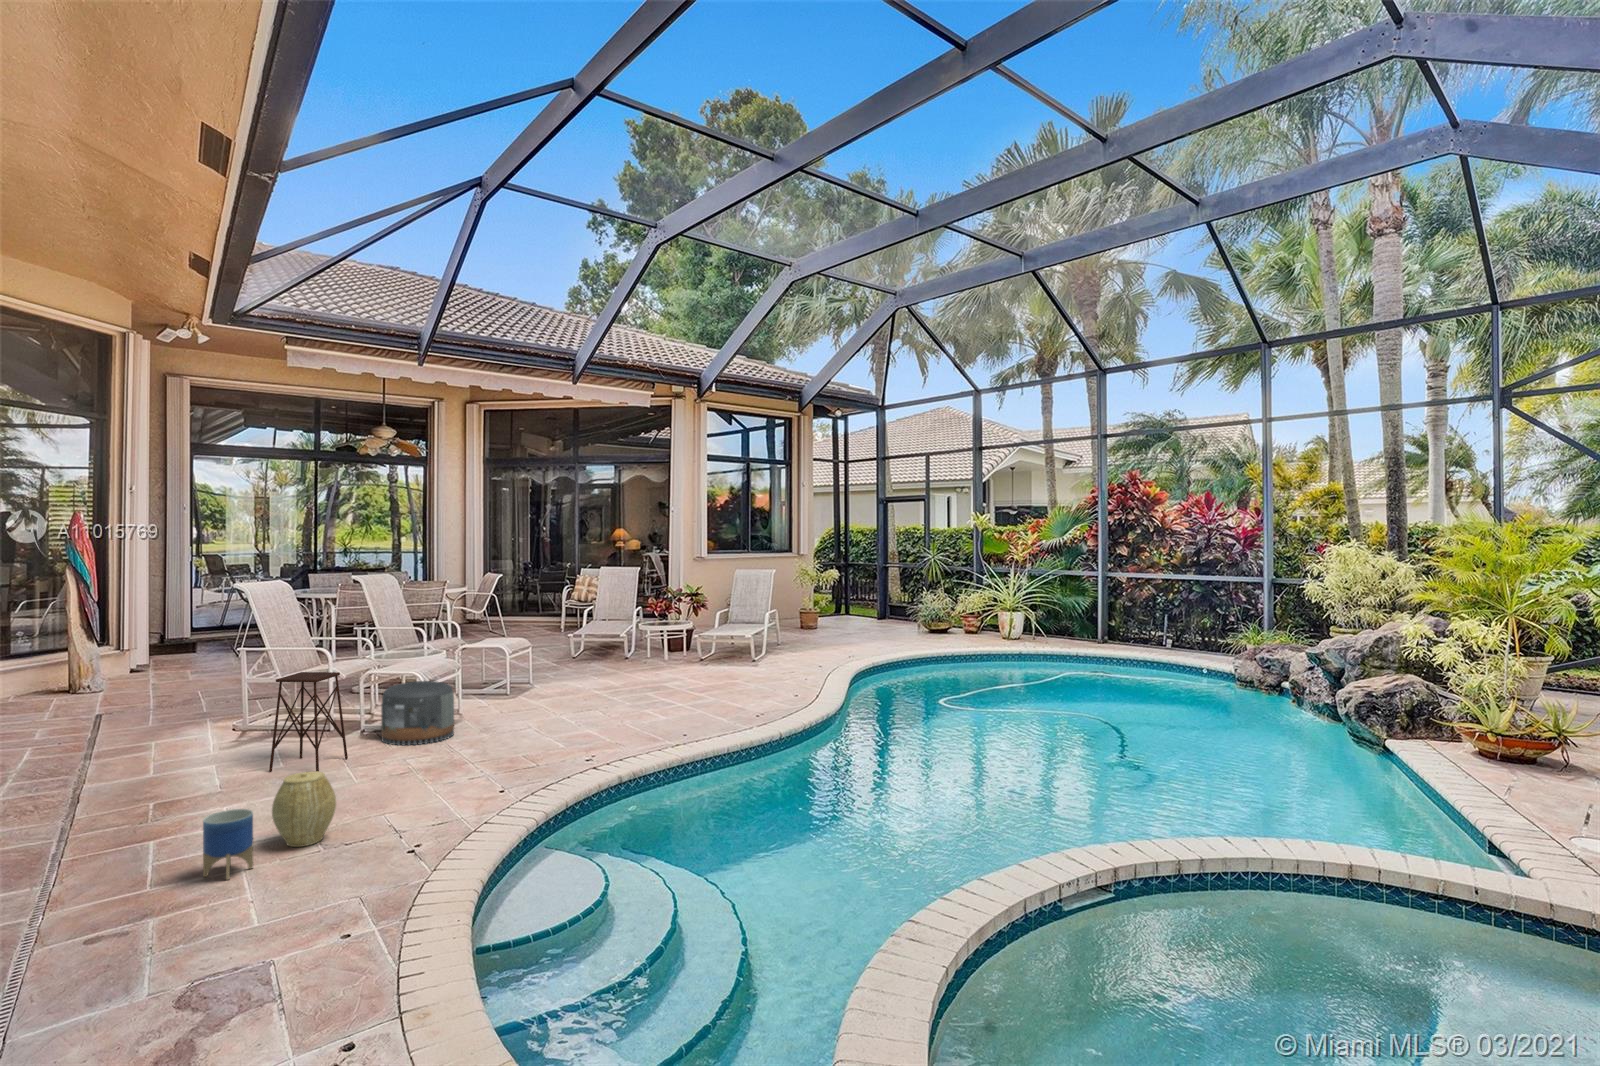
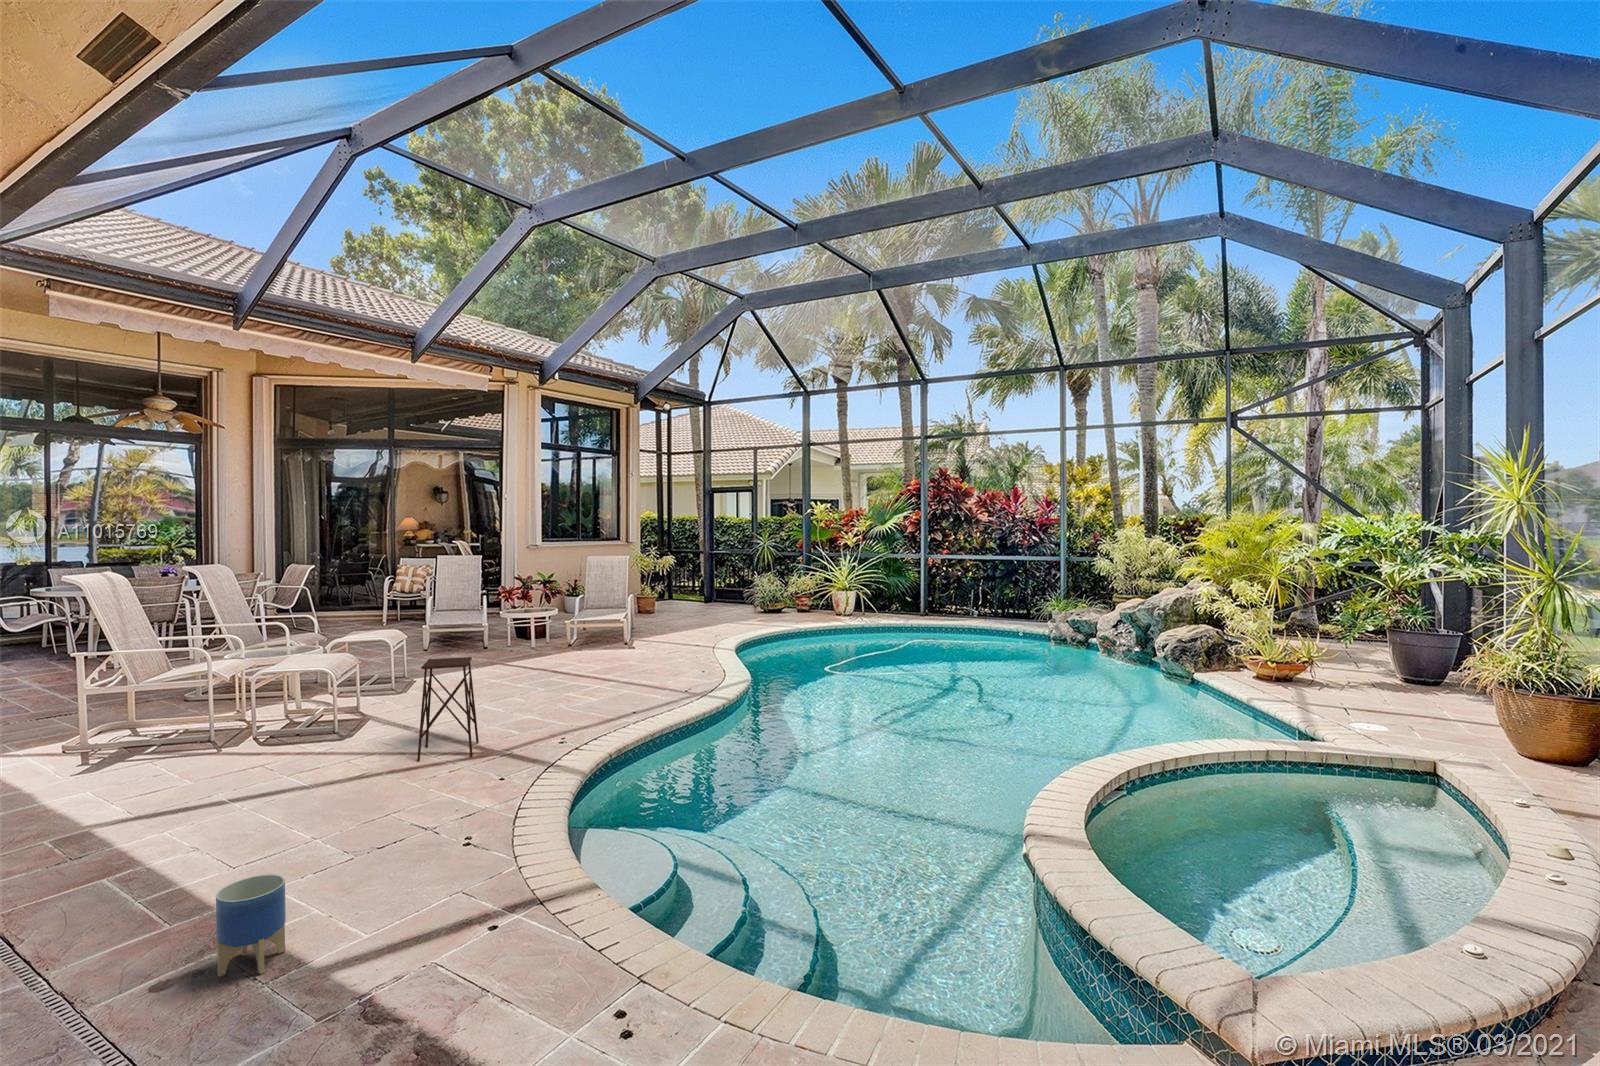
side table: present [269,672,348,772] -> present [417,657,479,762]
pouf: present [381,681,454,746] -> none [294,691,386,771]
woven basket: present [272,771,336,847] -> none [279,812,363,914]

